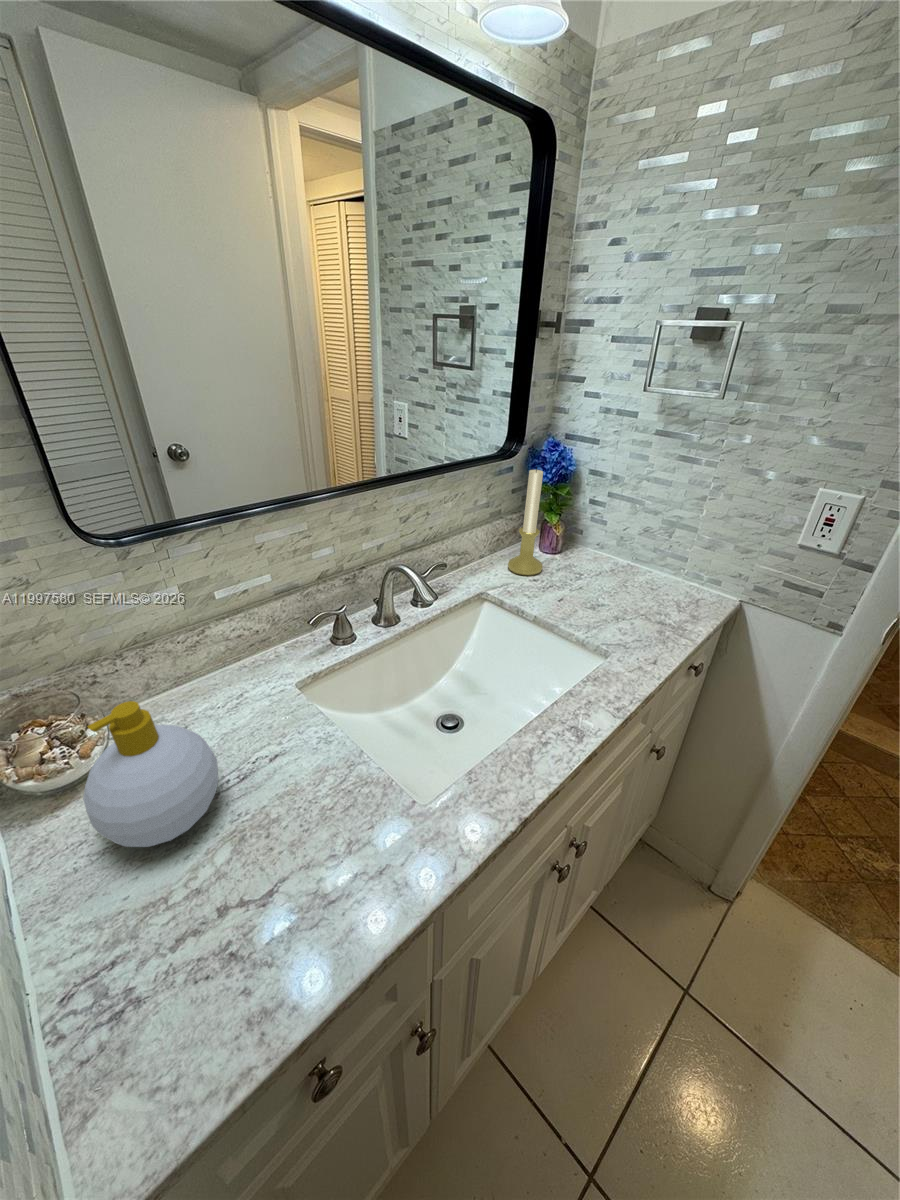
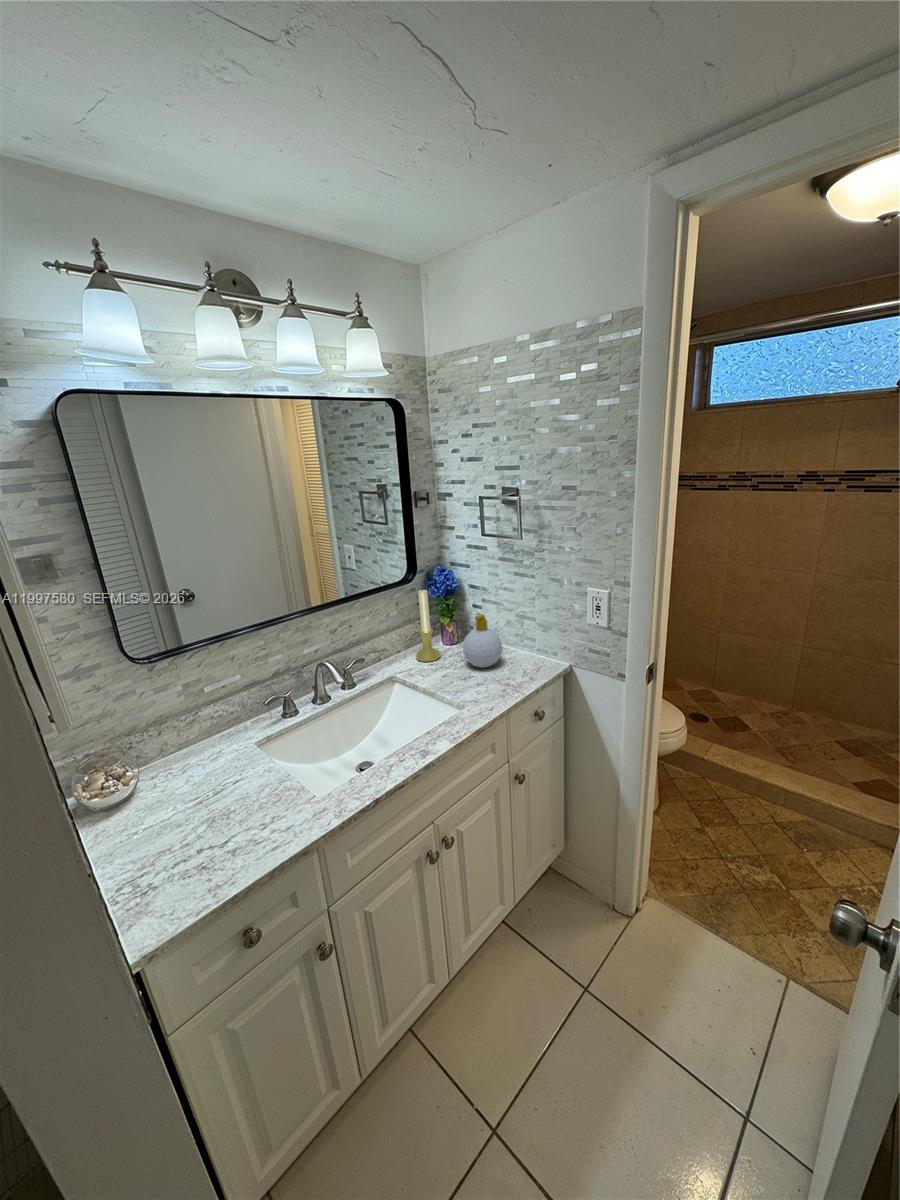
soap bottle: present [83,701,218,847] -> present [463,614,503,668]

